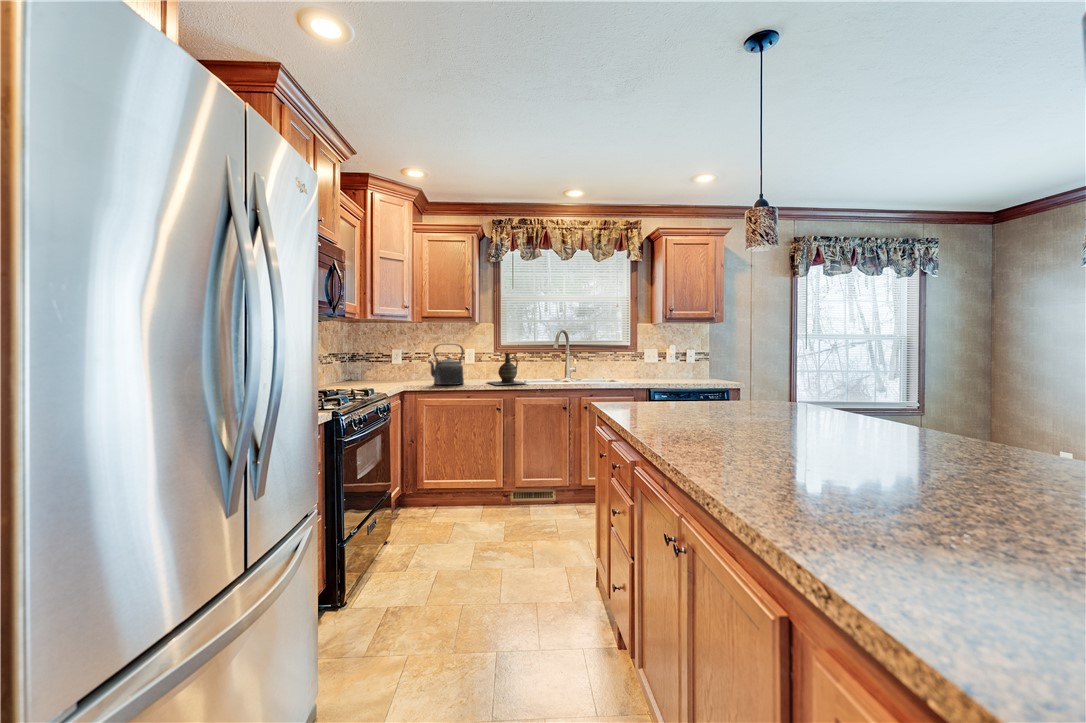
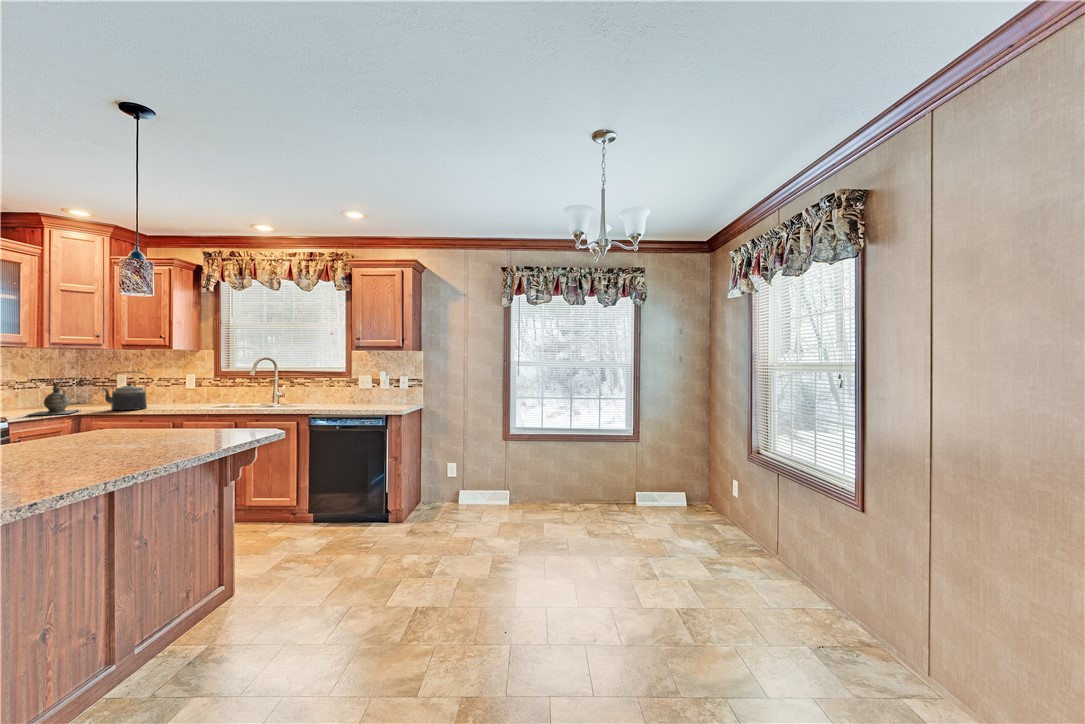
ceramic jug: present [487,353,525,385] -> present [29,383,78,415]

